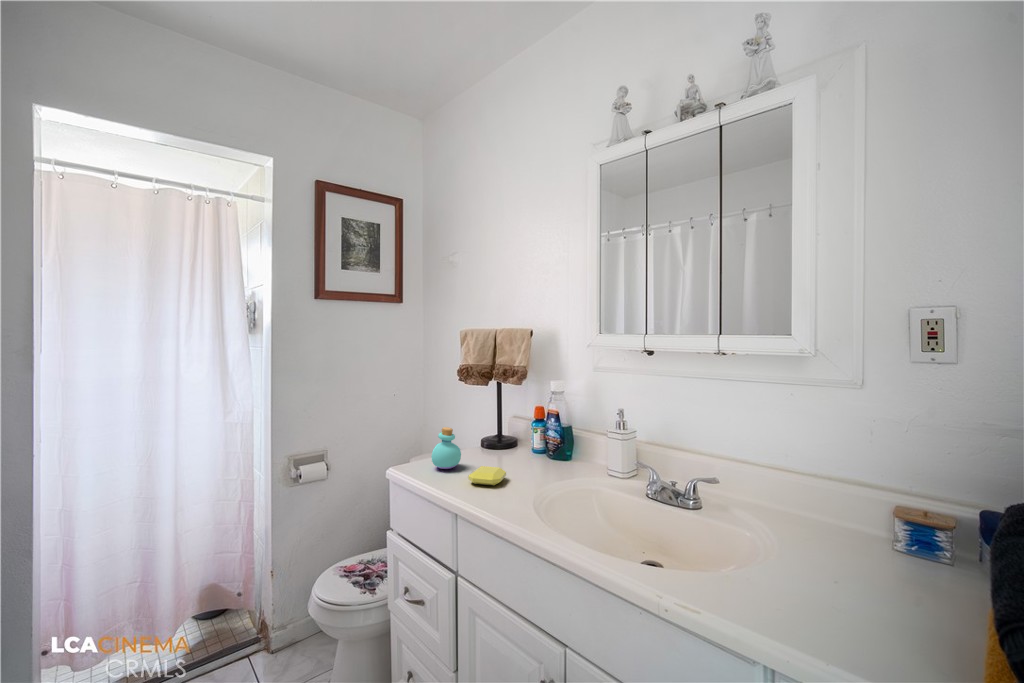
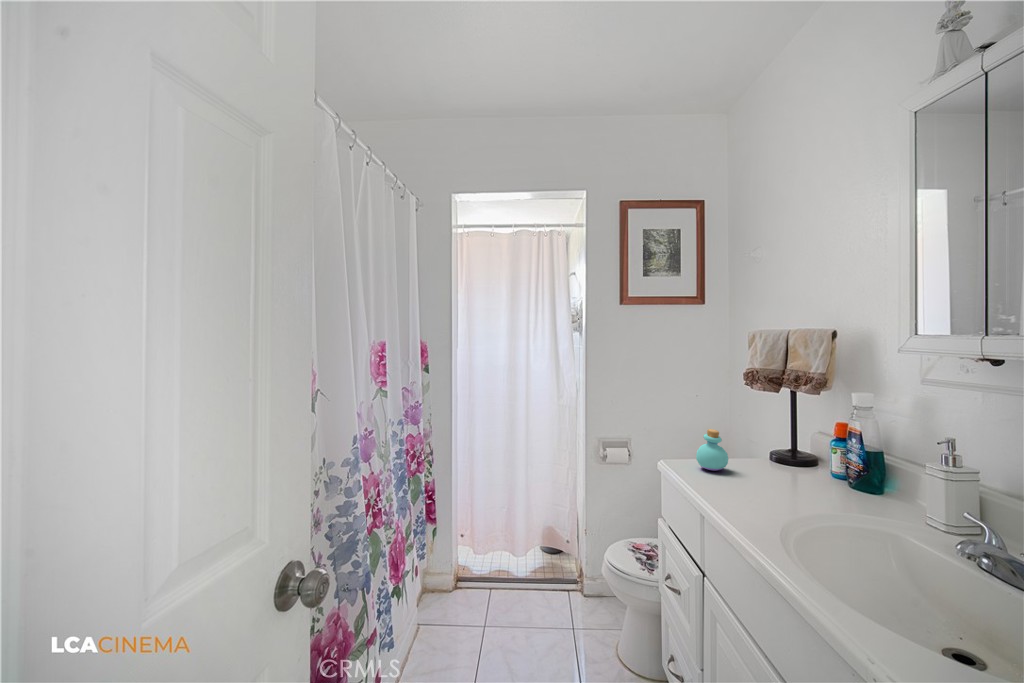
soap bar: present [468,466,506,485] -> none [724,473,769,494]

